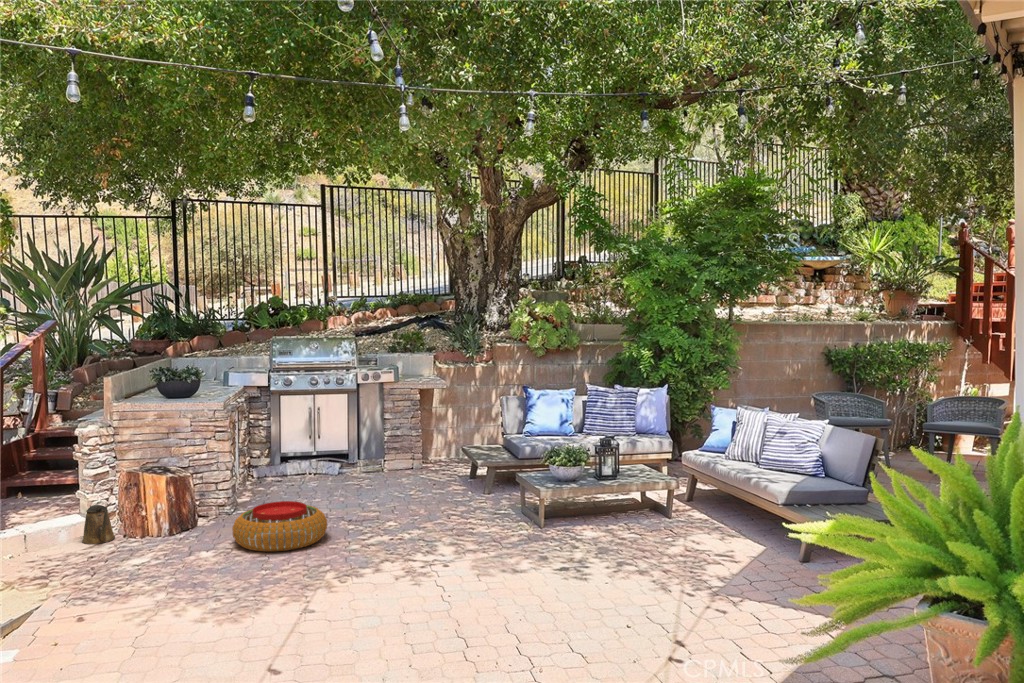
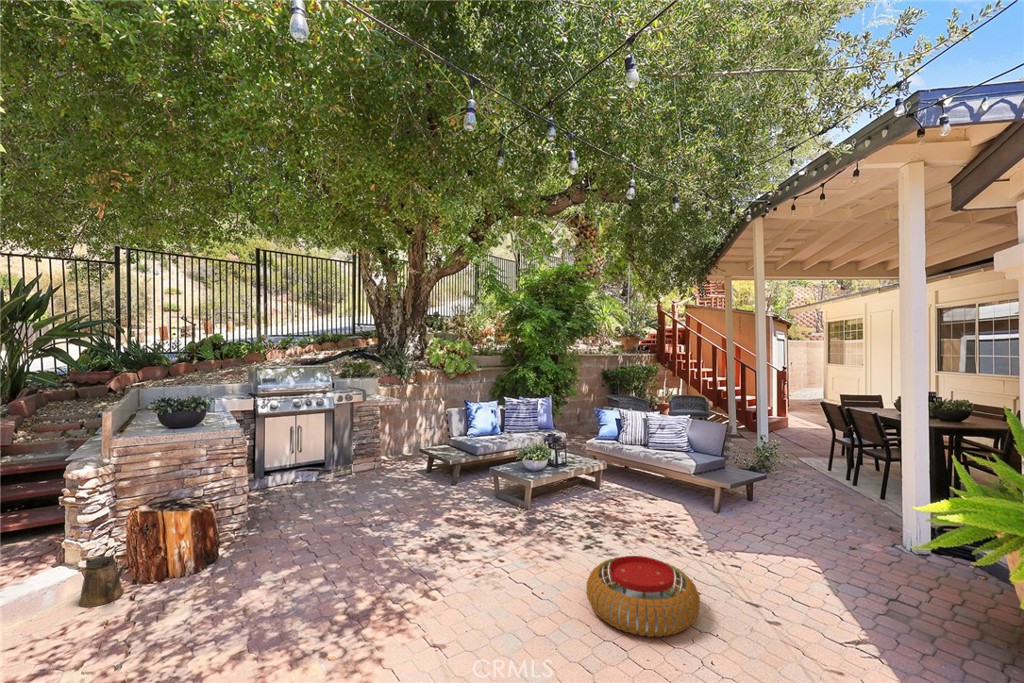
pouf: present [232,501,327,552] -> present [587,556,700,637]

